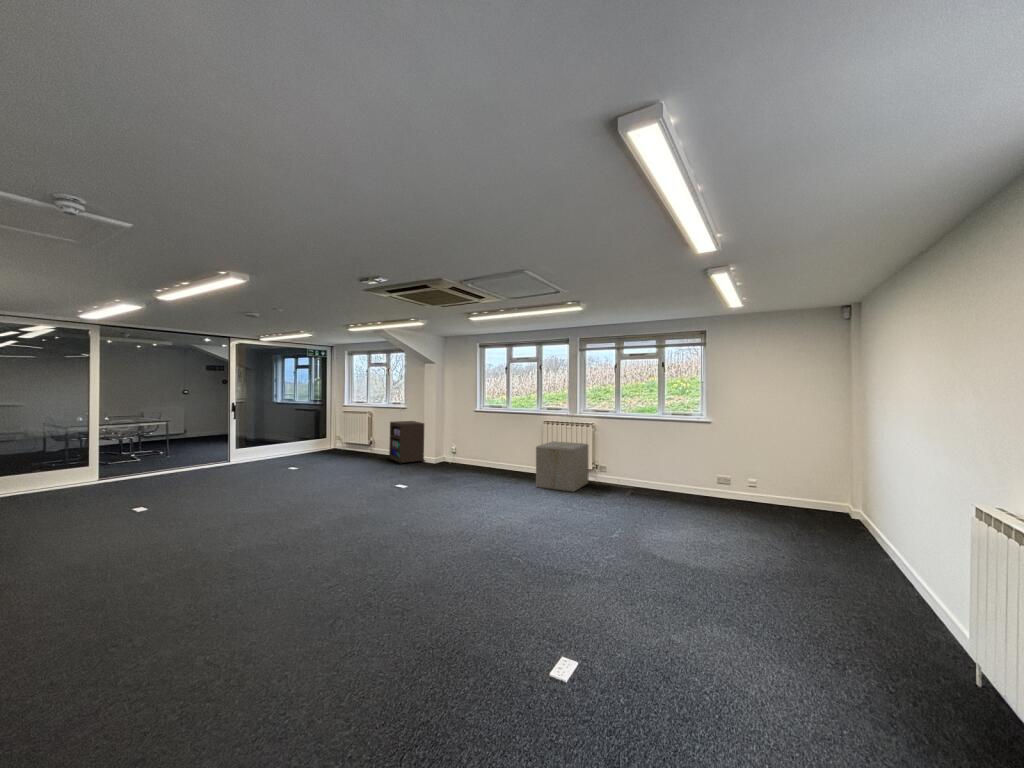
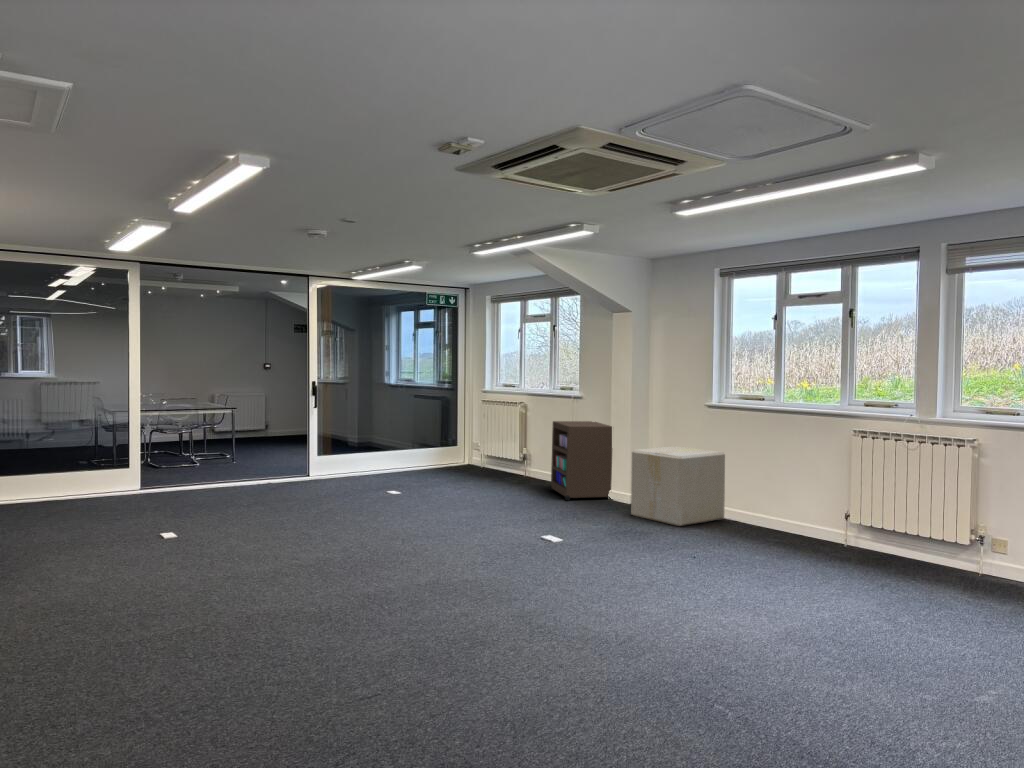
cardboard box: present [536,441,589,492] -> present [631,446,725,526]

